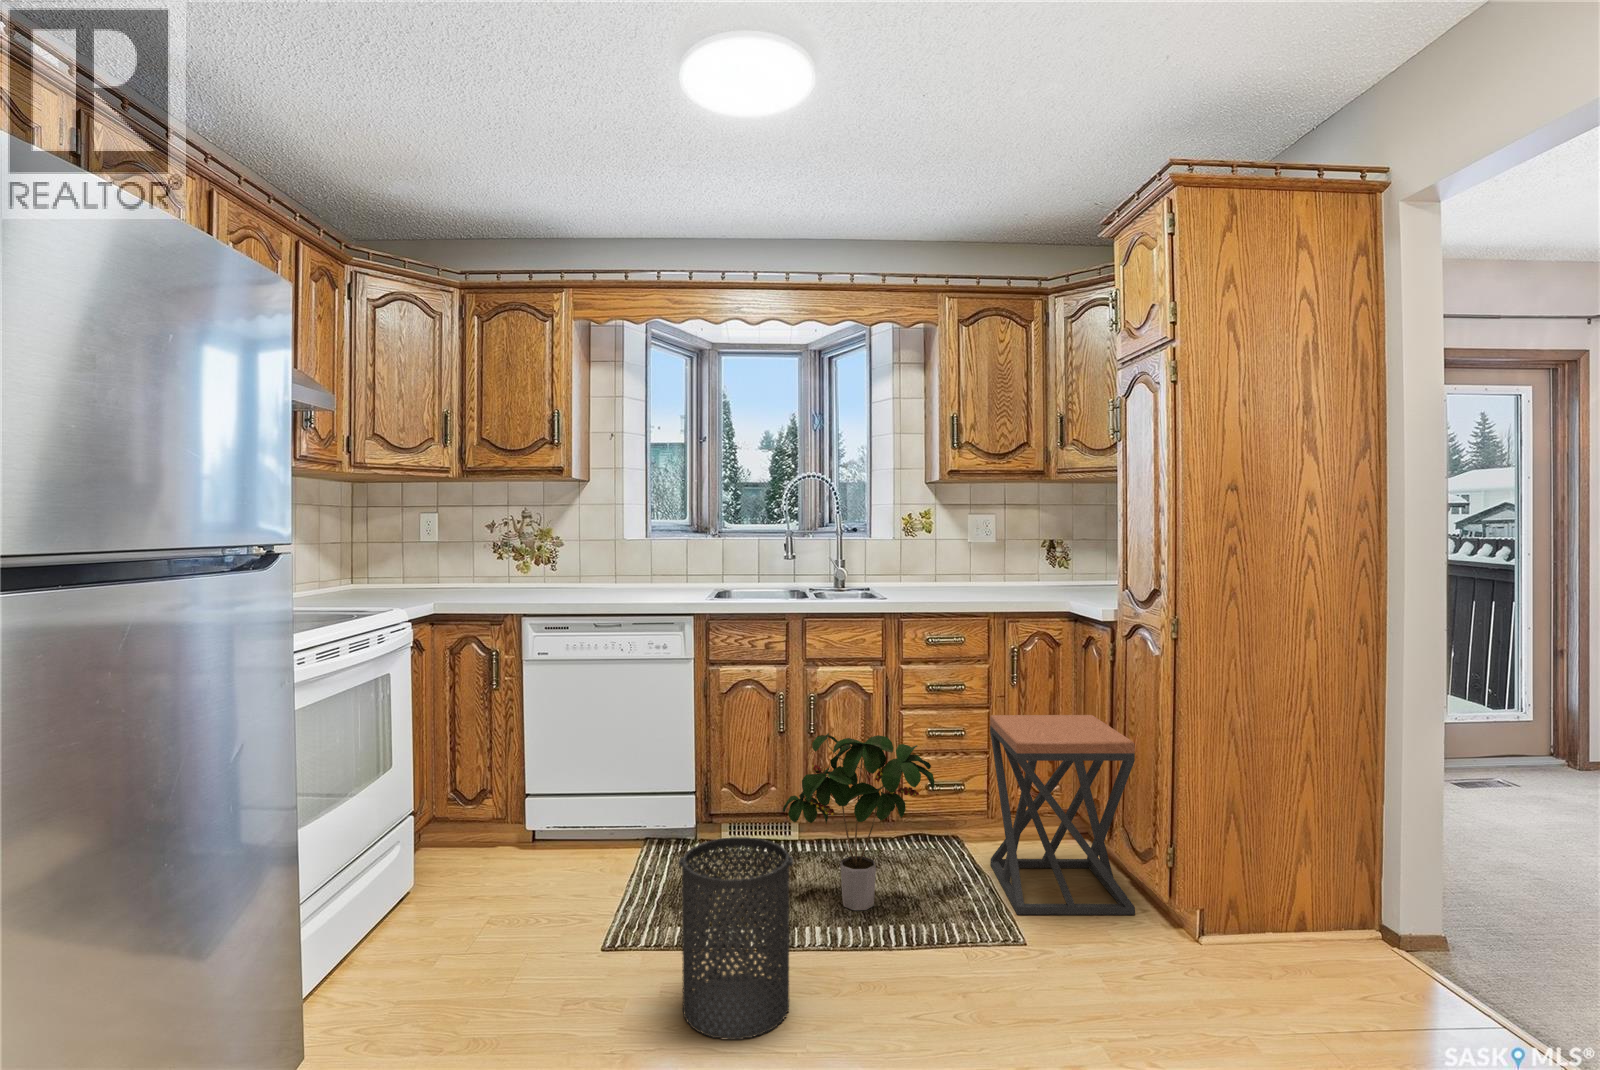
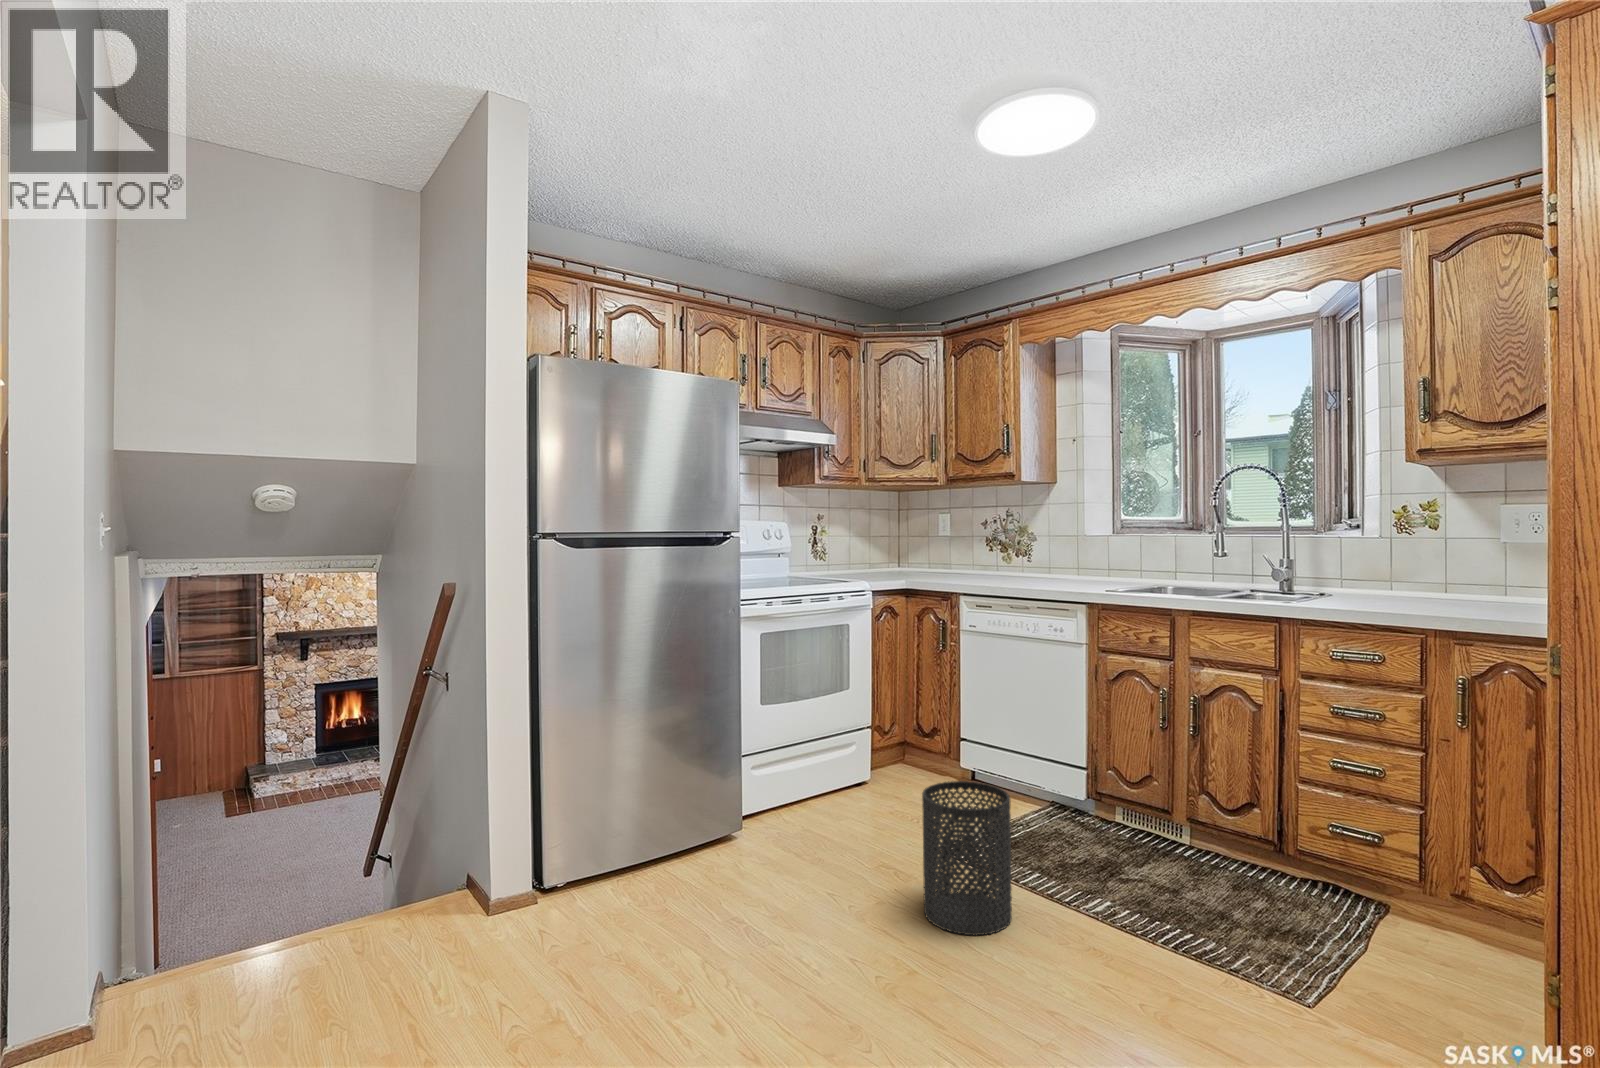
stool: present [990,715,1135,915] -> none [1322,750,1537,1042]
potted plant: present [783,733,935,910] -> none [1106,727,1237,907]

